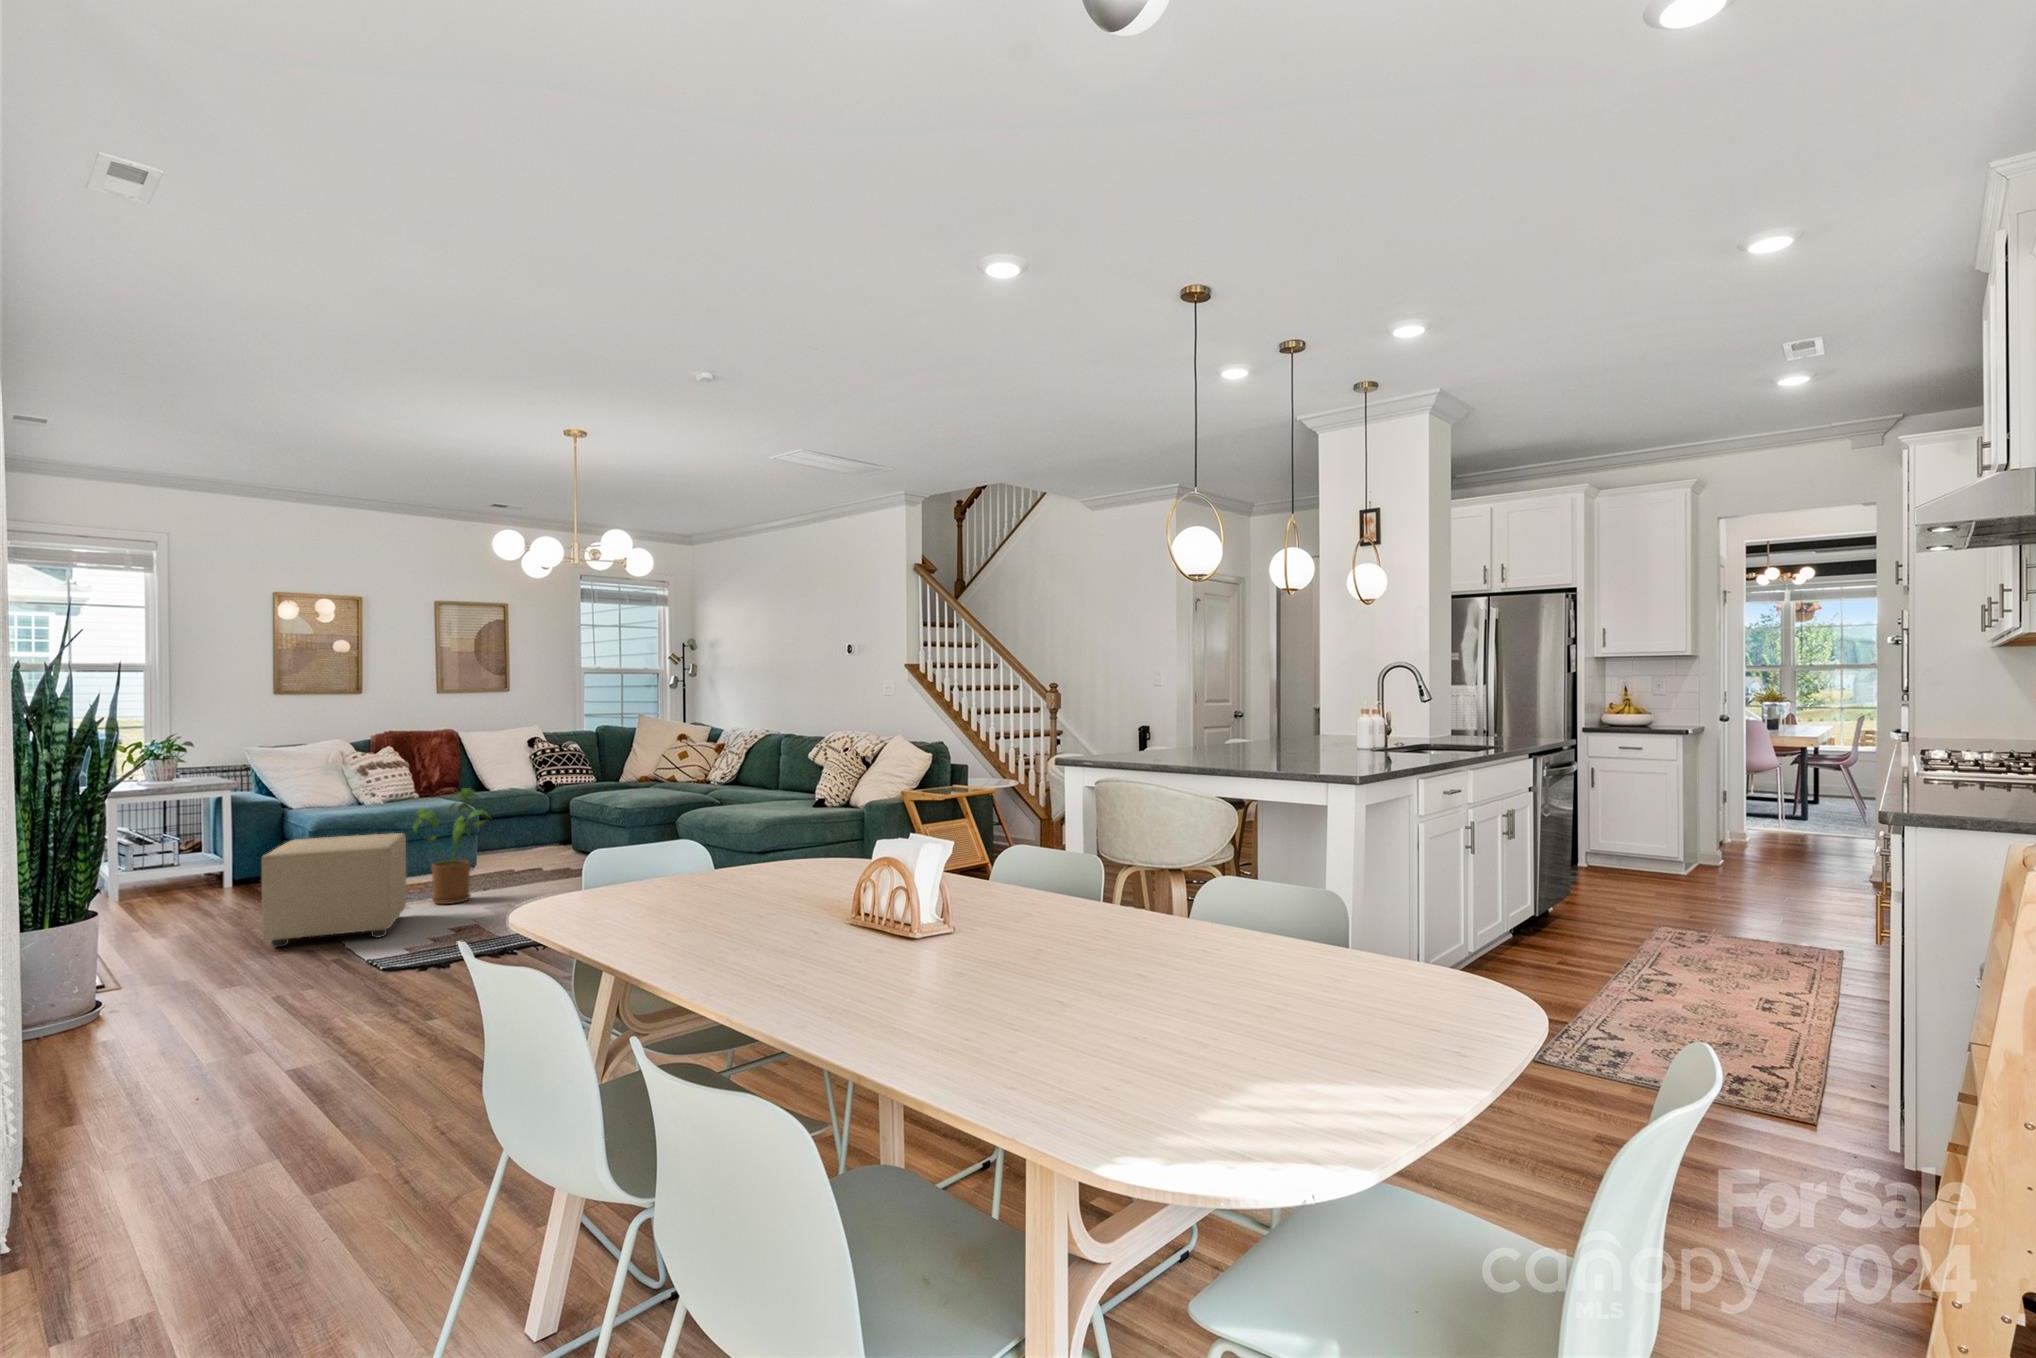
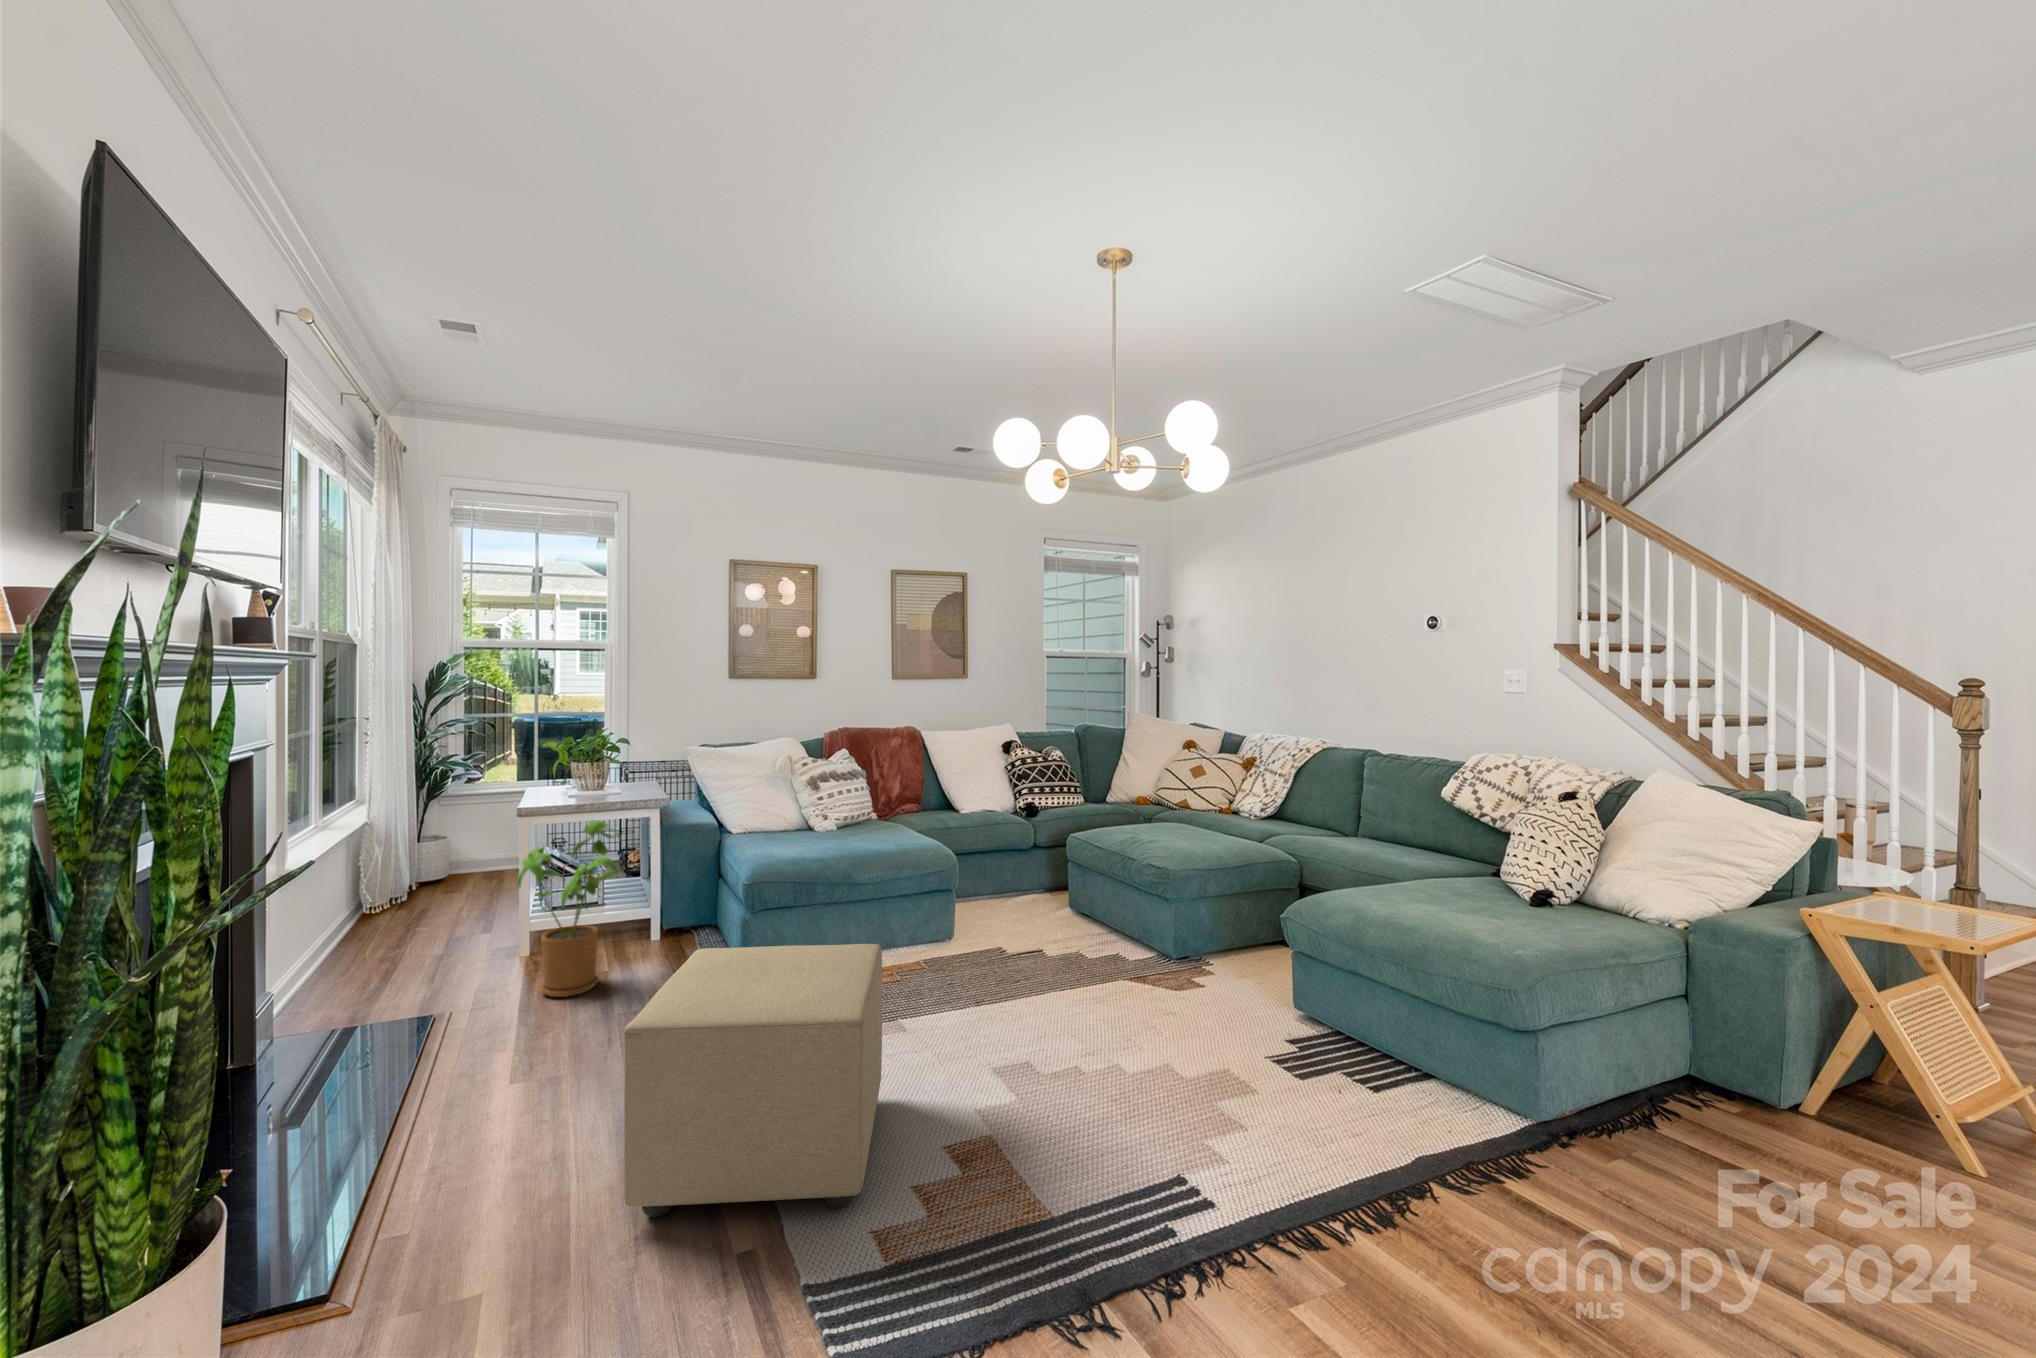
house plant: present [413,788,489,904] -> present [517,820,622,997]

